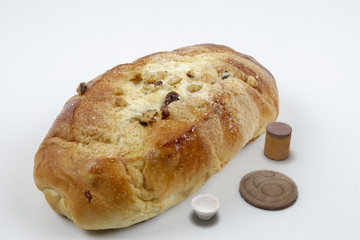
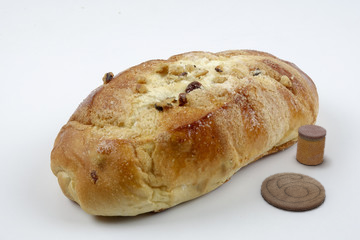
bowl: present [192,194,220,220] -> none [204,189,234,215]

